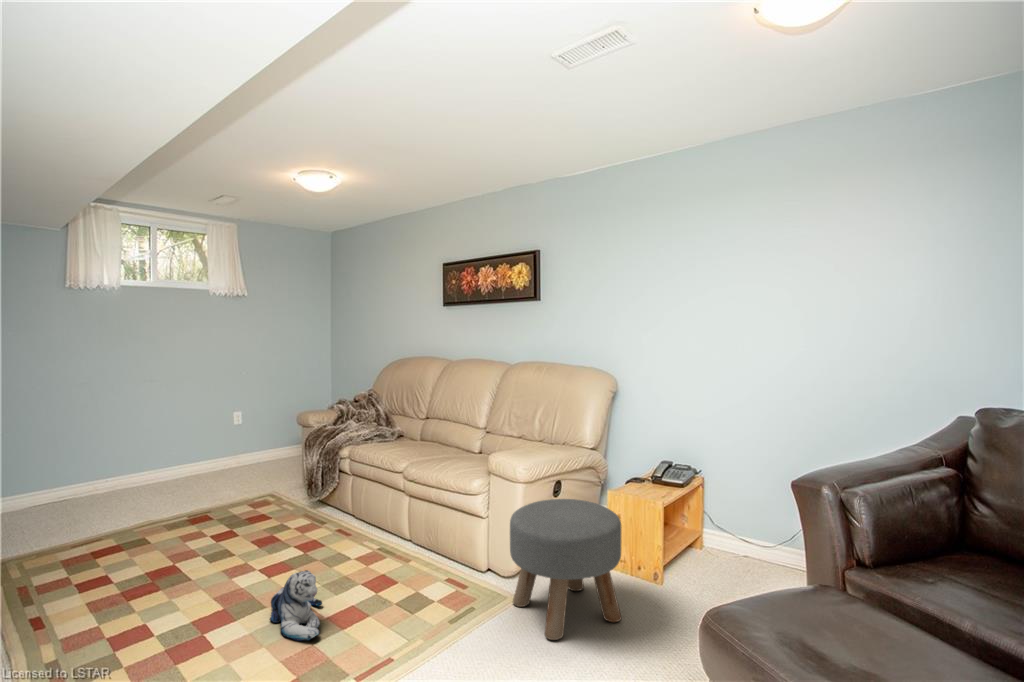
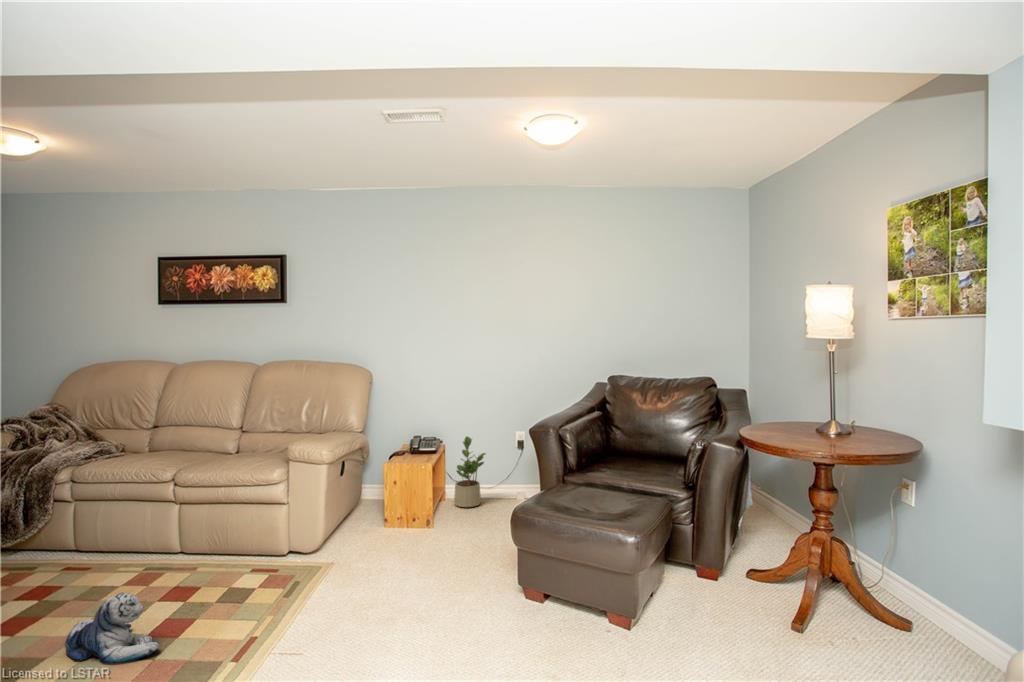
potted plant: none [707,474,759,574] -> present [454,437,486,507]
ottoman: present [510,499,622,640] -> none [329,471,421,578]

